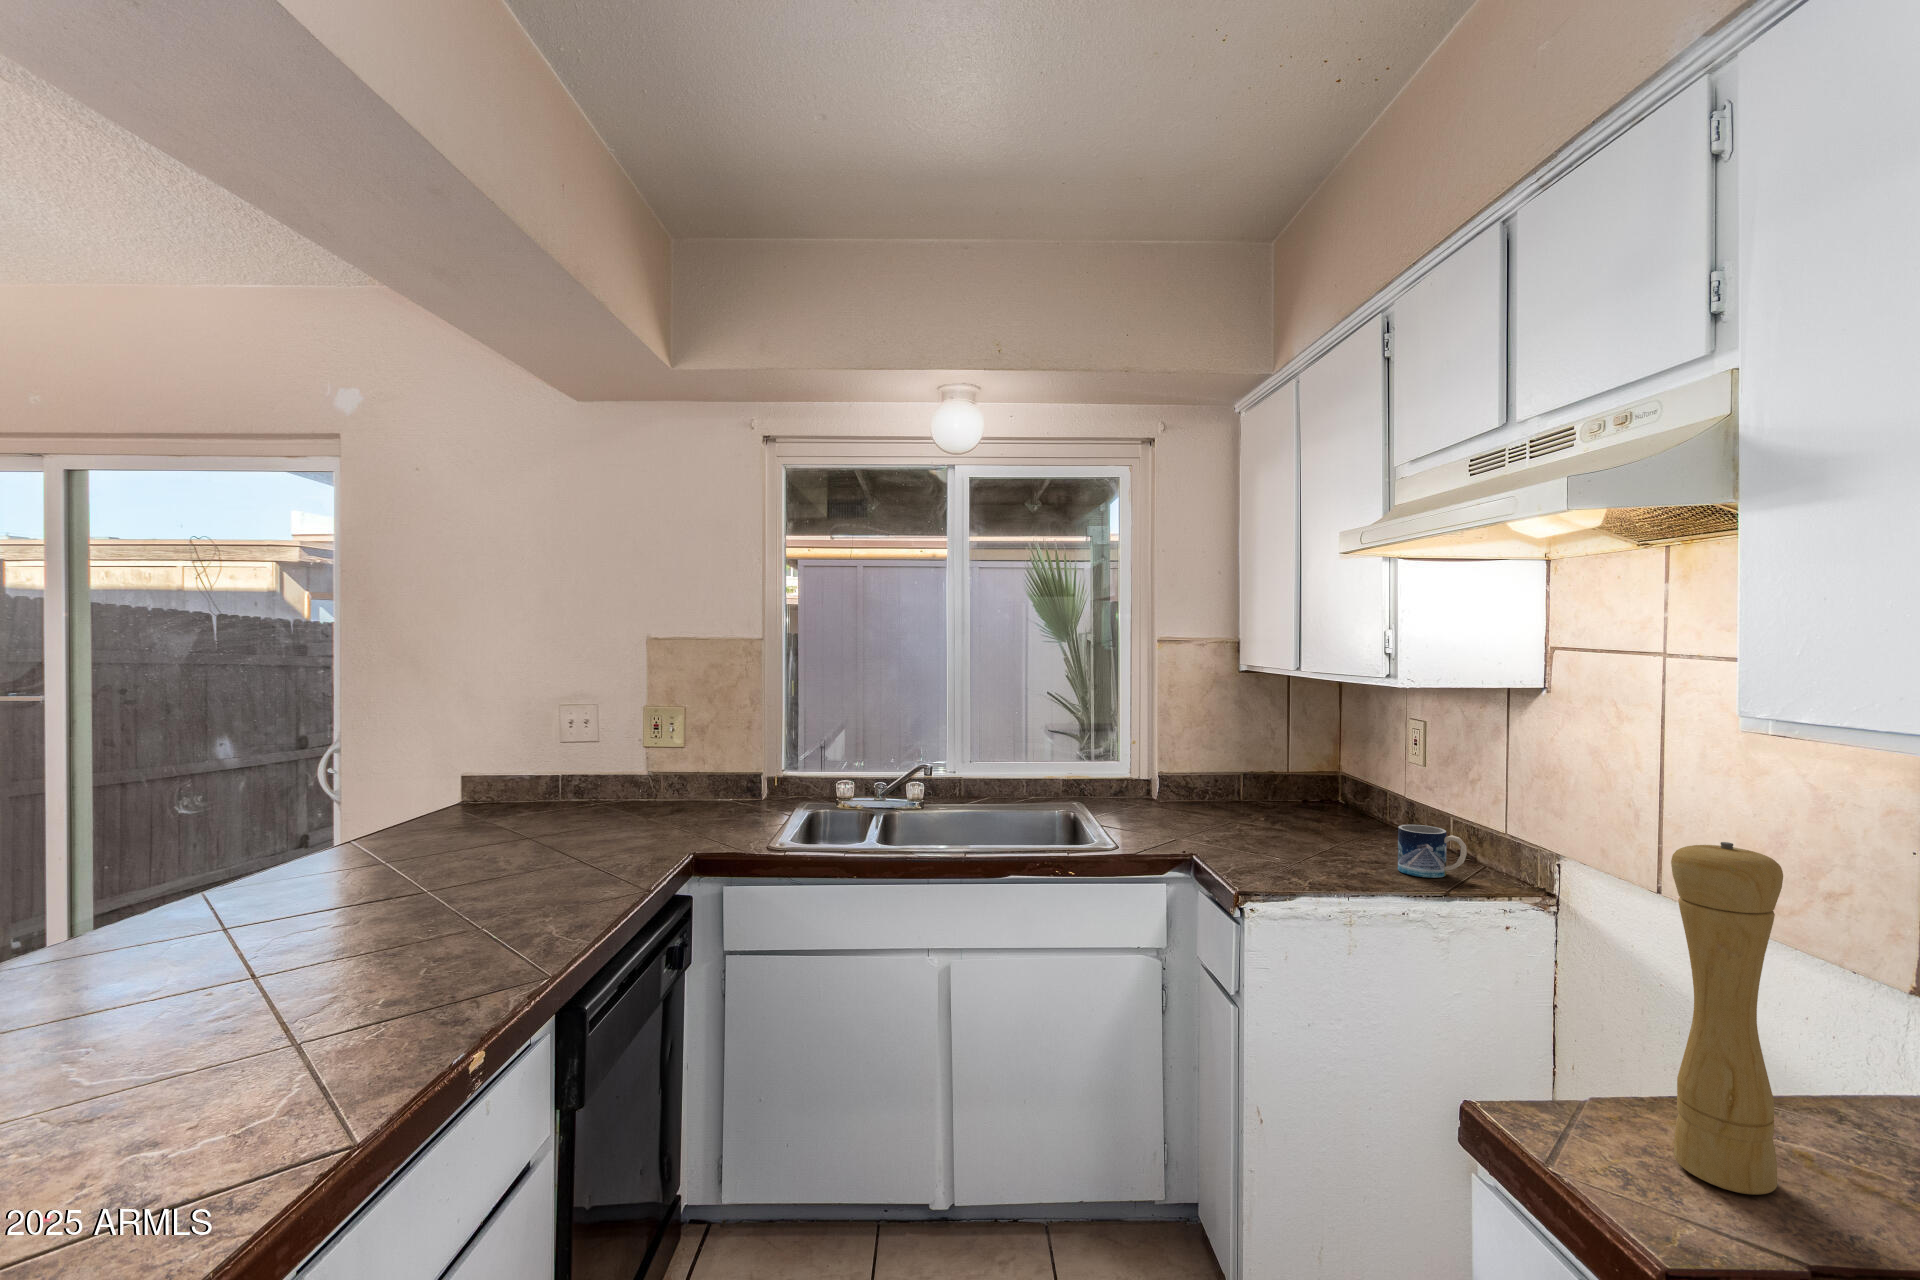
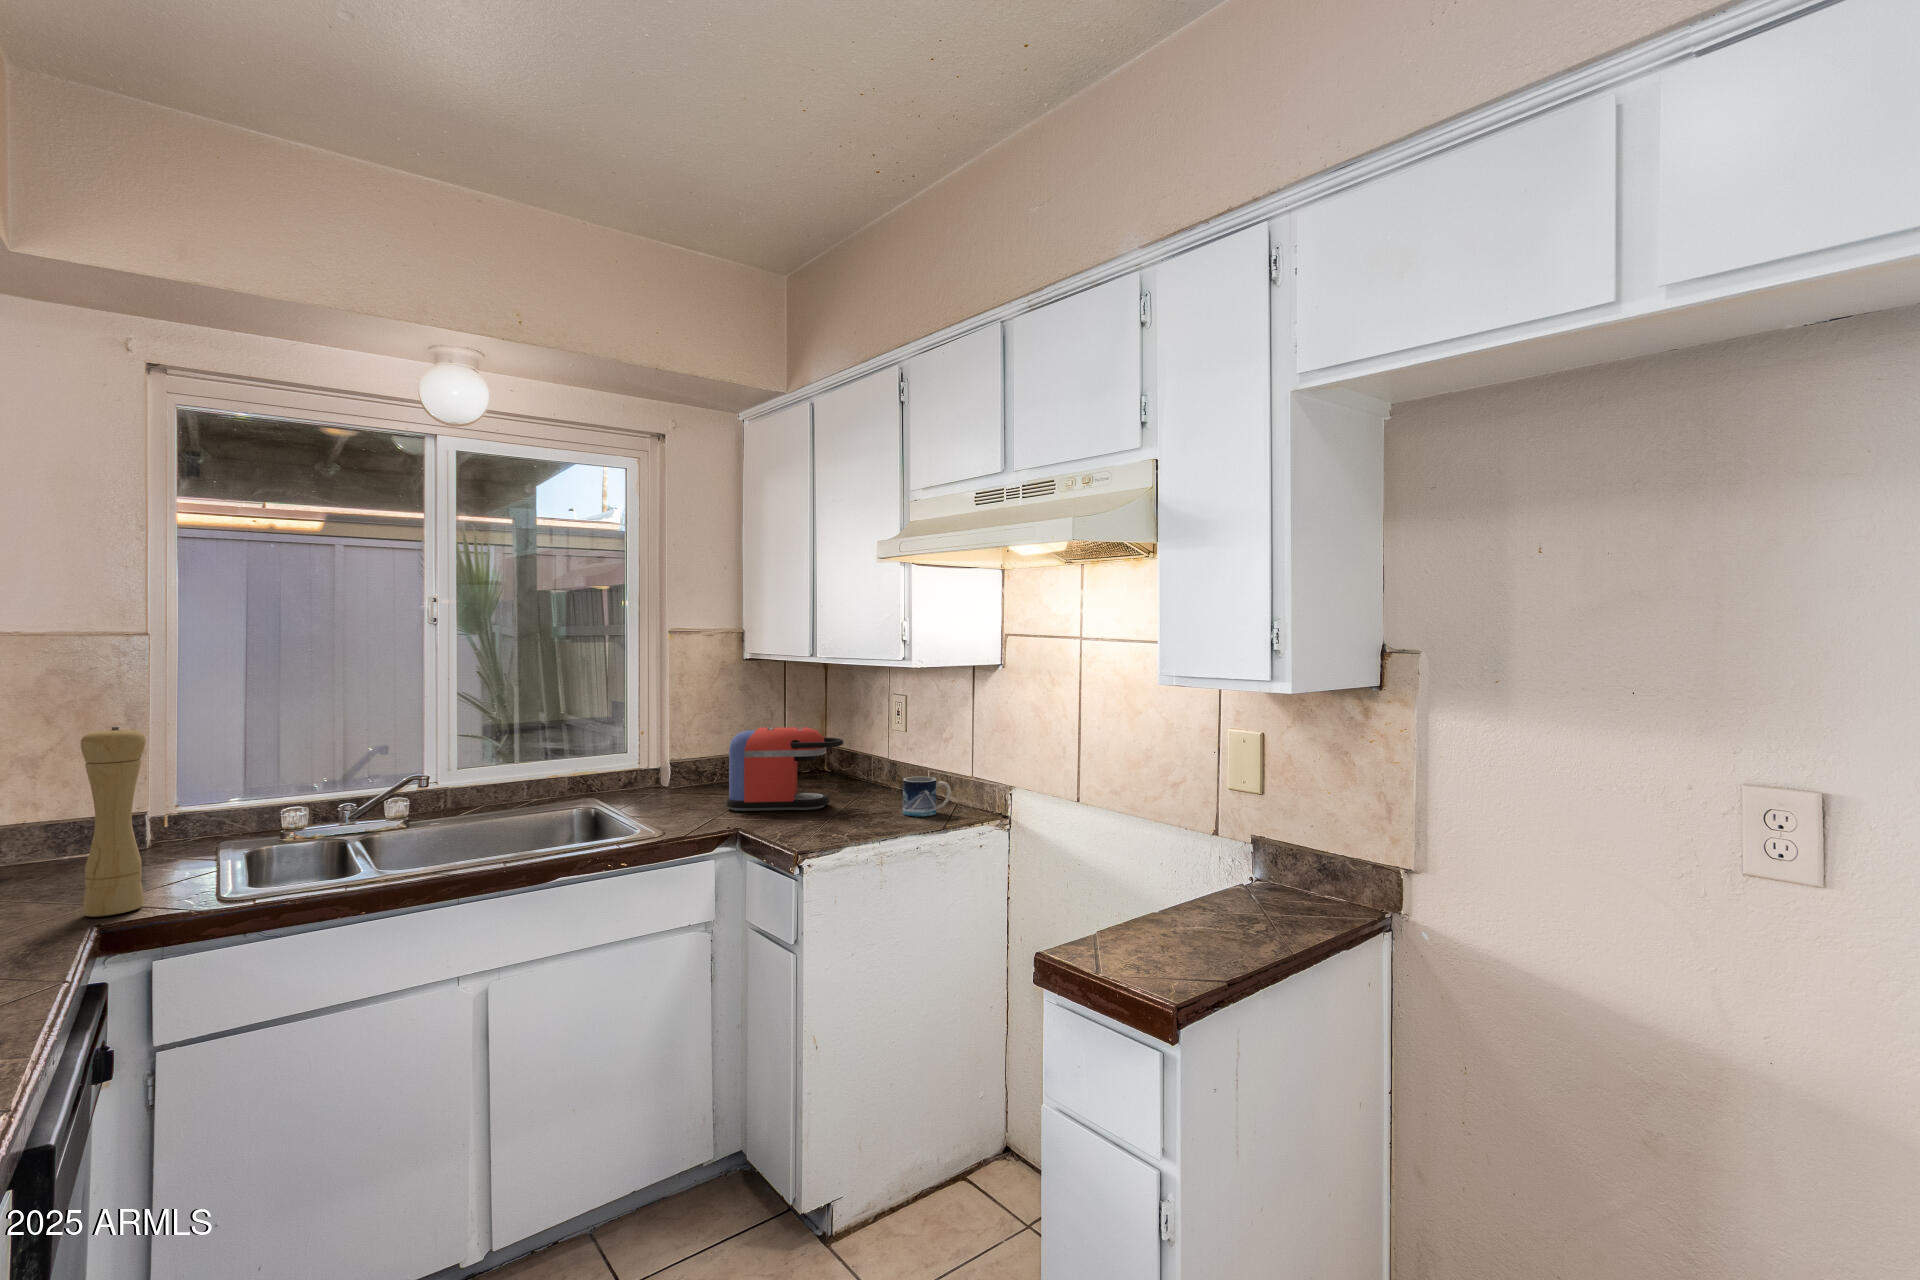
coffee maker: none [1194,747,1329,847] -> present [726,727,843,811]
pepper mill: present [1671,842,1783,1195] -> present [80,727,146,917]

